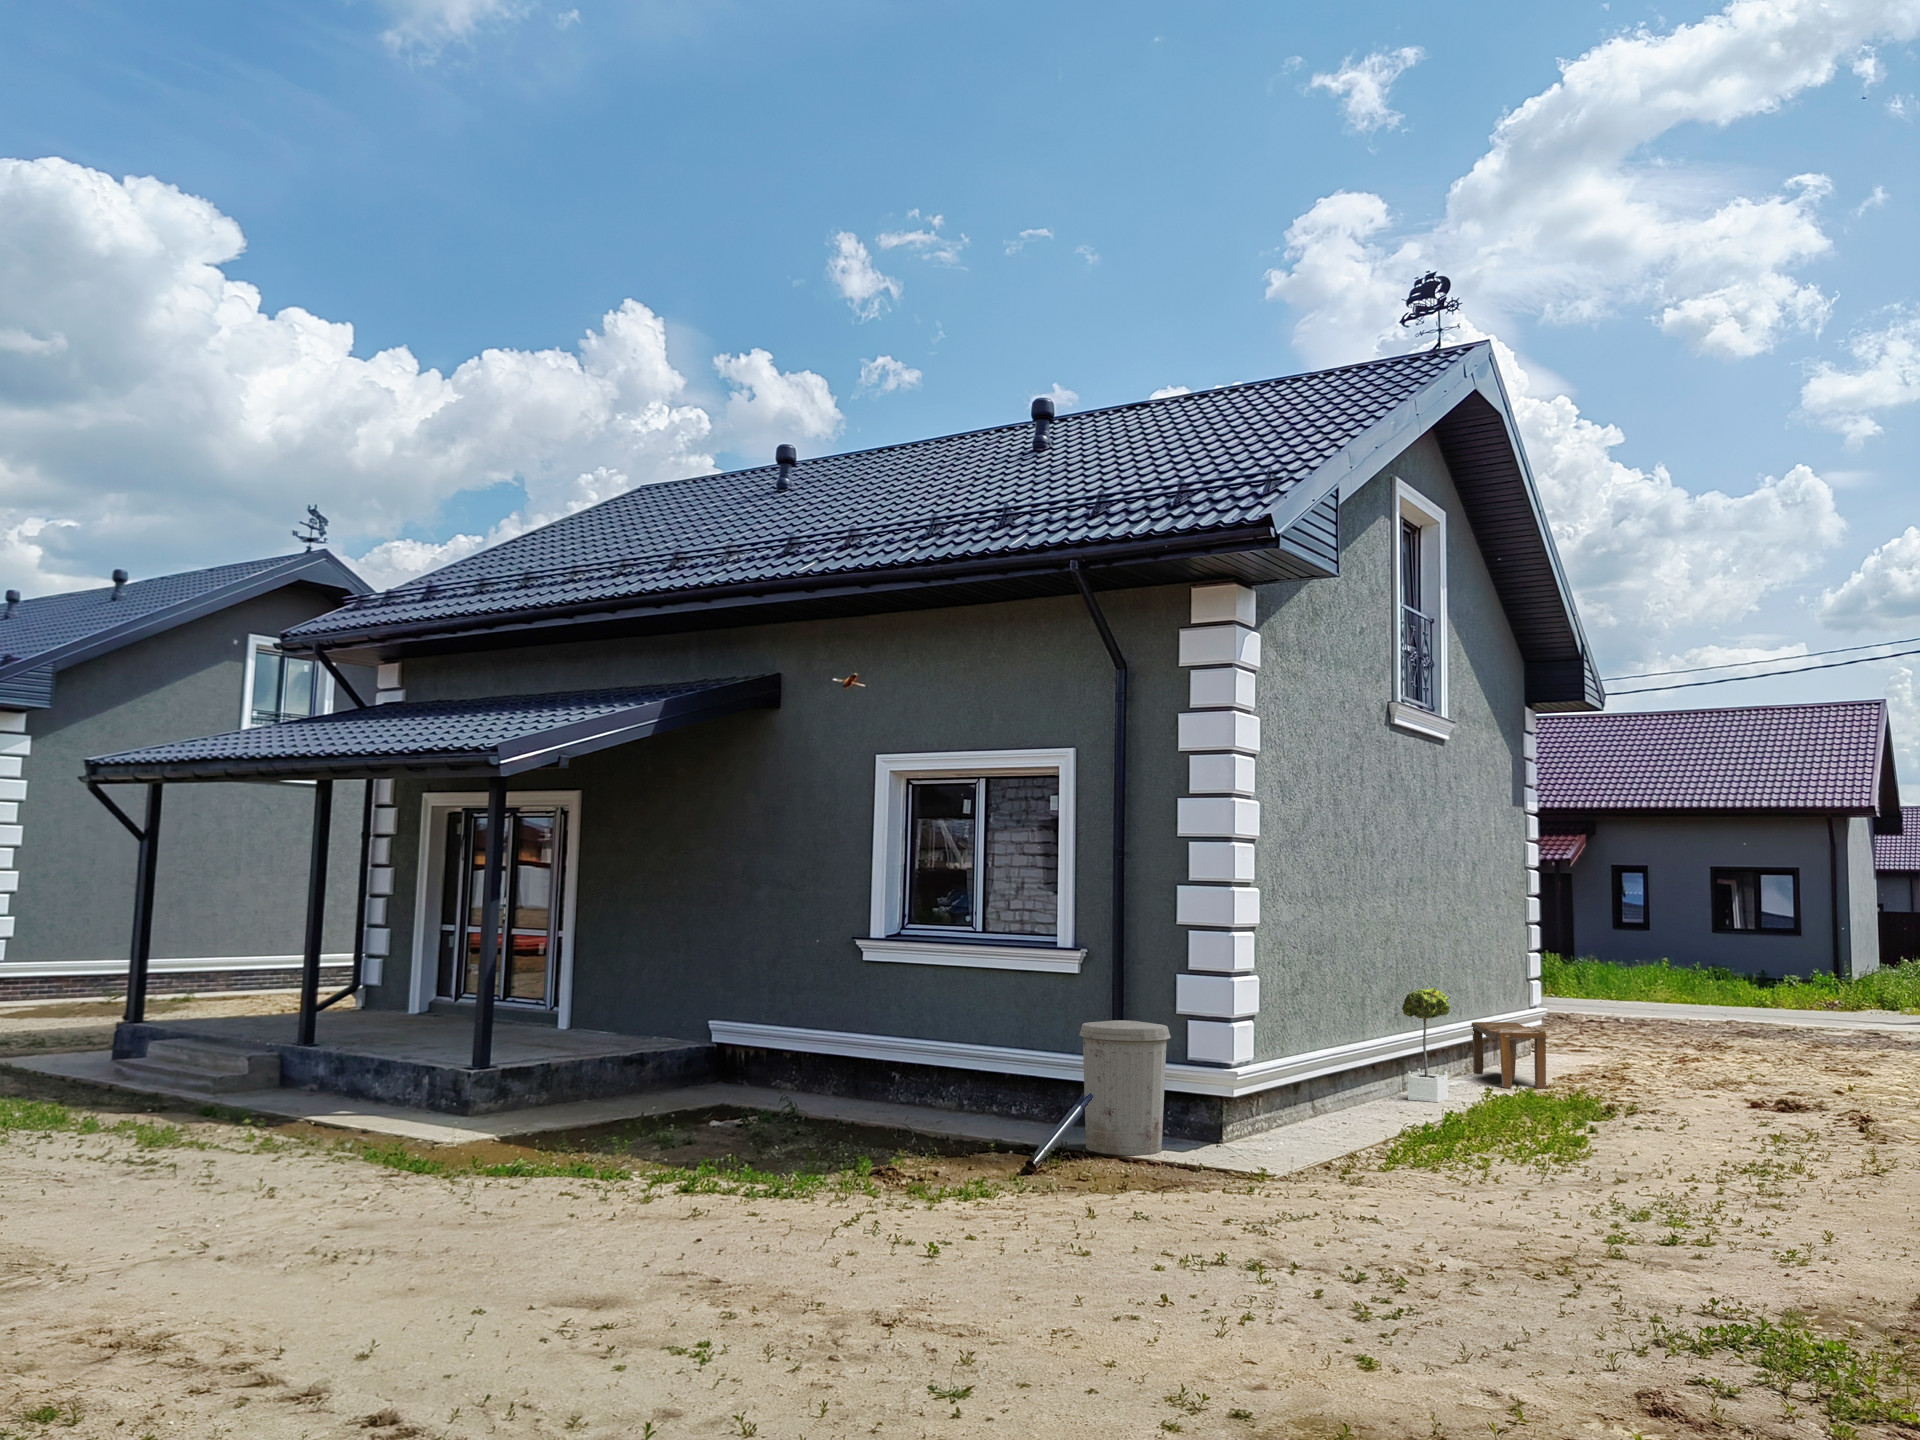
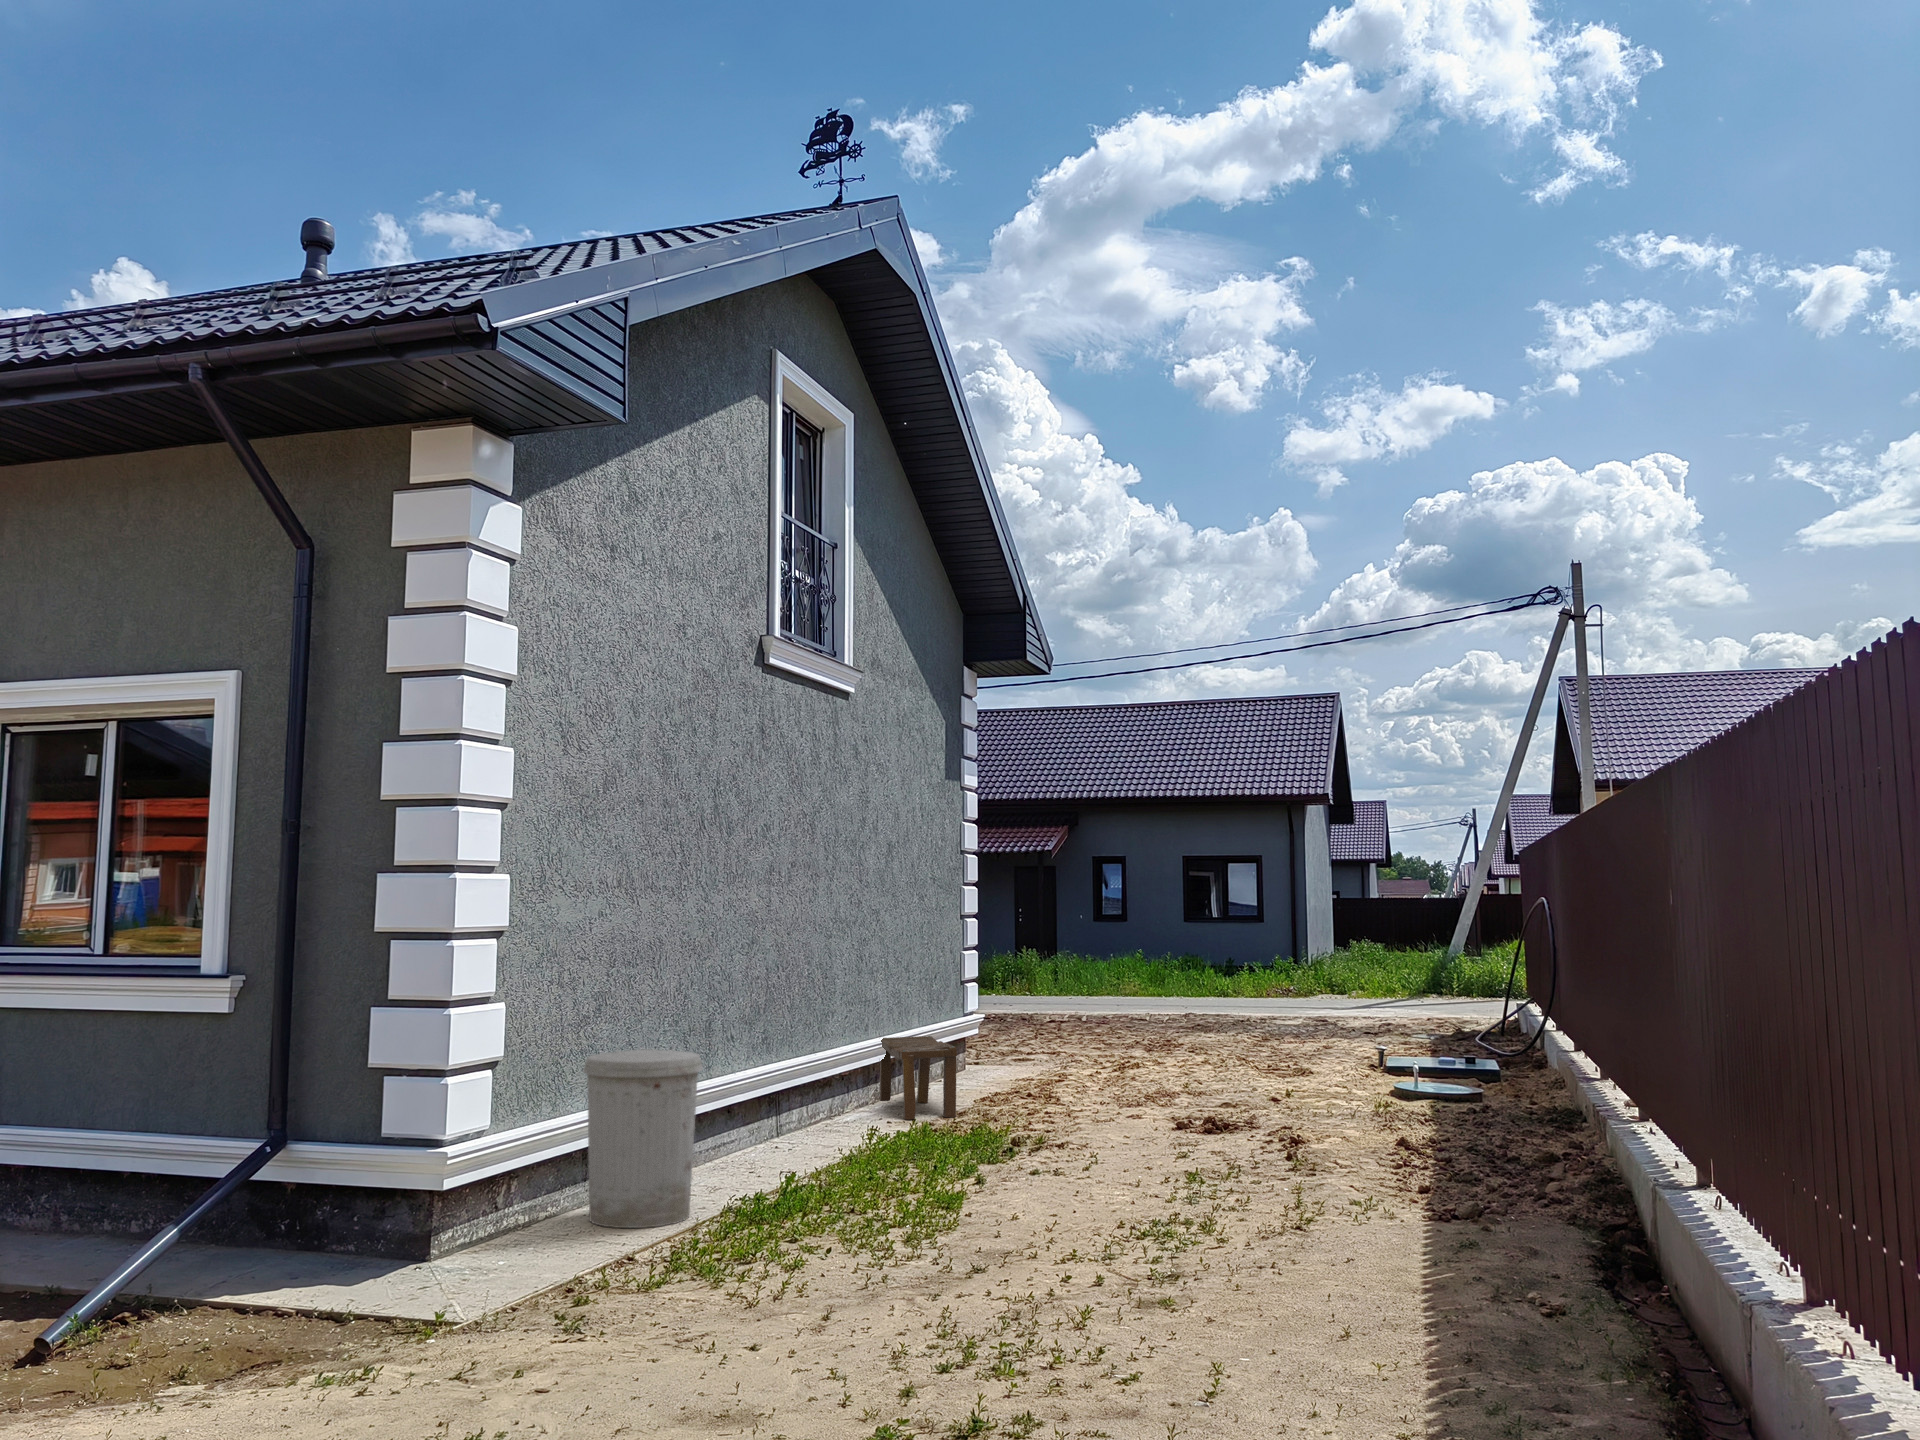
potted tree: present [1402,987,1450,1102] -> none [768,1001,829,1149]
trash can: present [1079,1020,1170,1155] -> present [582,1049,703,1228]

